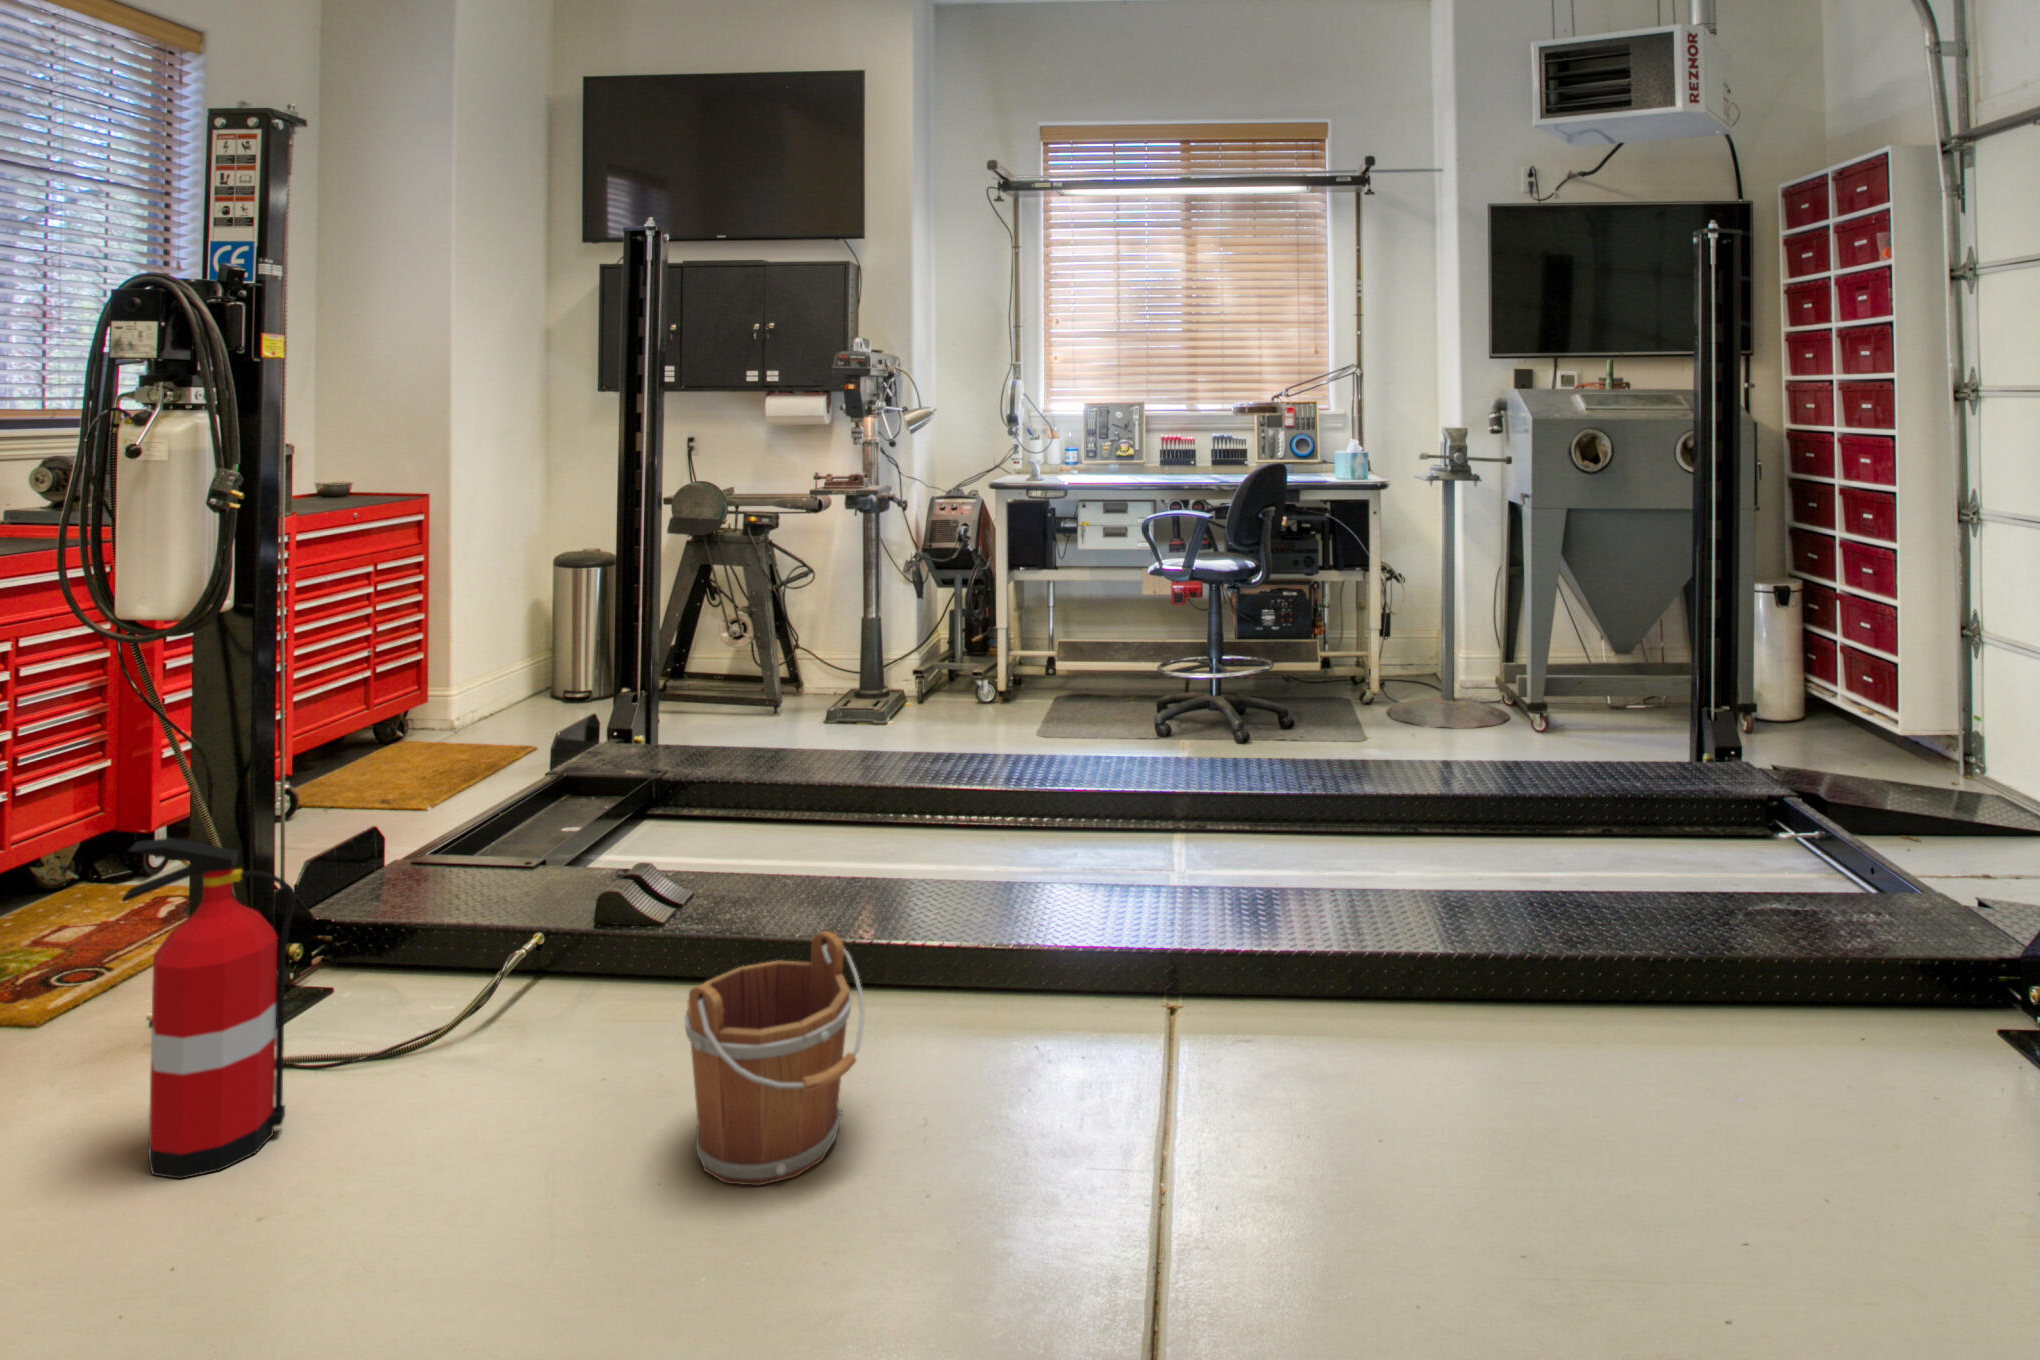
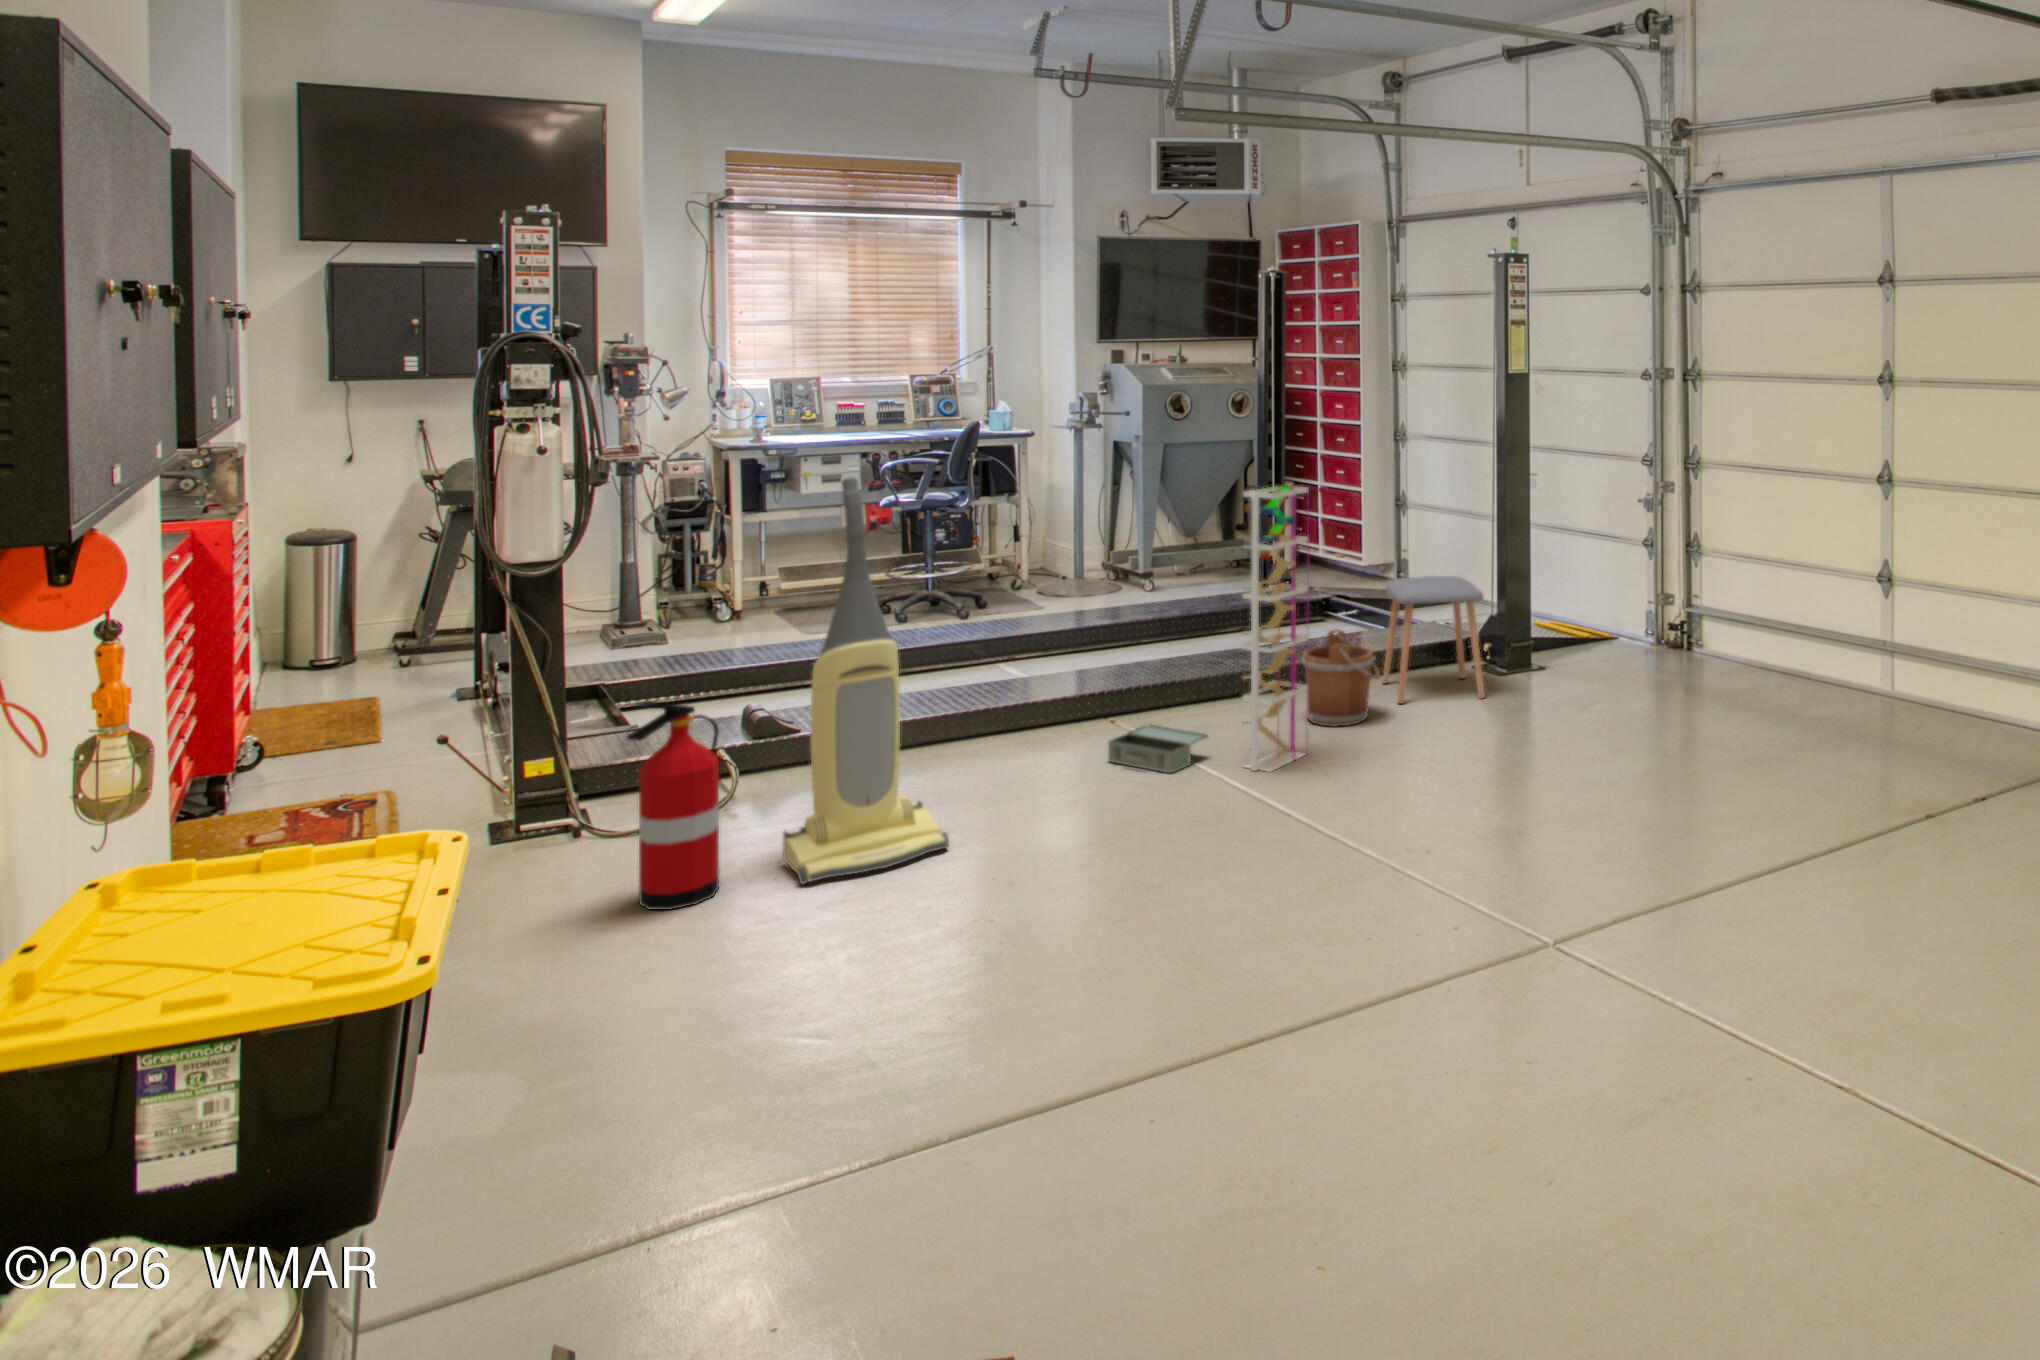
vacuum cleaner: none [290,525,585,1225] -> present [783,477,949,884]
shelving unit: none [1181,601,1342,1259] -> present [1242,485,1309,772]
stool: none [1696,827,1942,1199] -> present [1383,576,1485,704]
bucket: present [685,931,865,1186] -> present [1302,630,1380,727]
toolbox: none [1016,1023,1167,1166] -> present [1108,725,1207,773]

